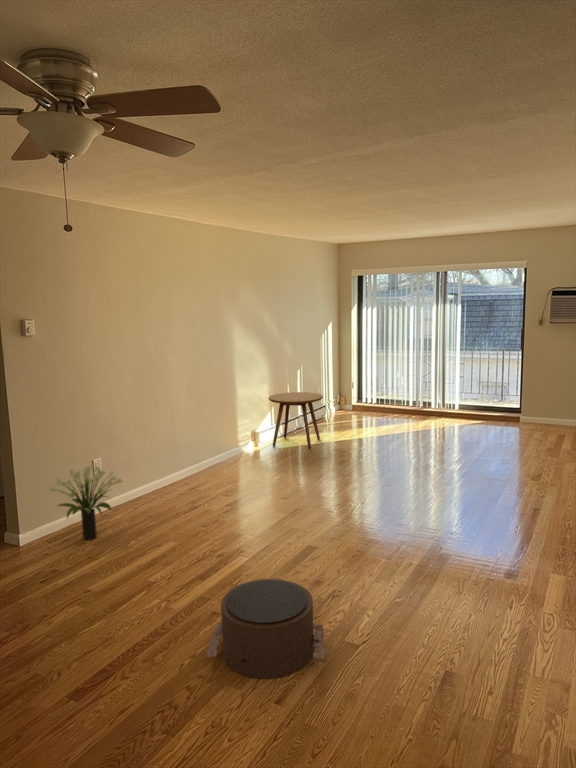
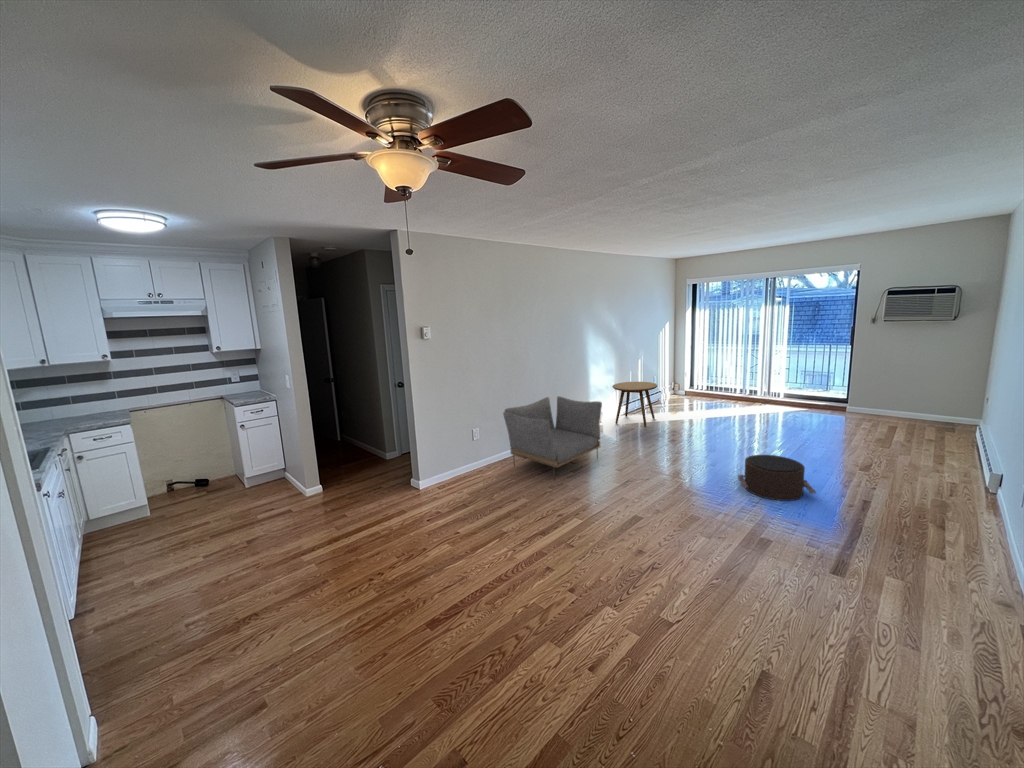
armchair: none [132,409,261,517] -> present [503,396,602,480]
potted plant: present [50,466,122,540] -> none [444,438,494,491]
pouf: present [207,579,326,679] -> present [738,455,816,501]

